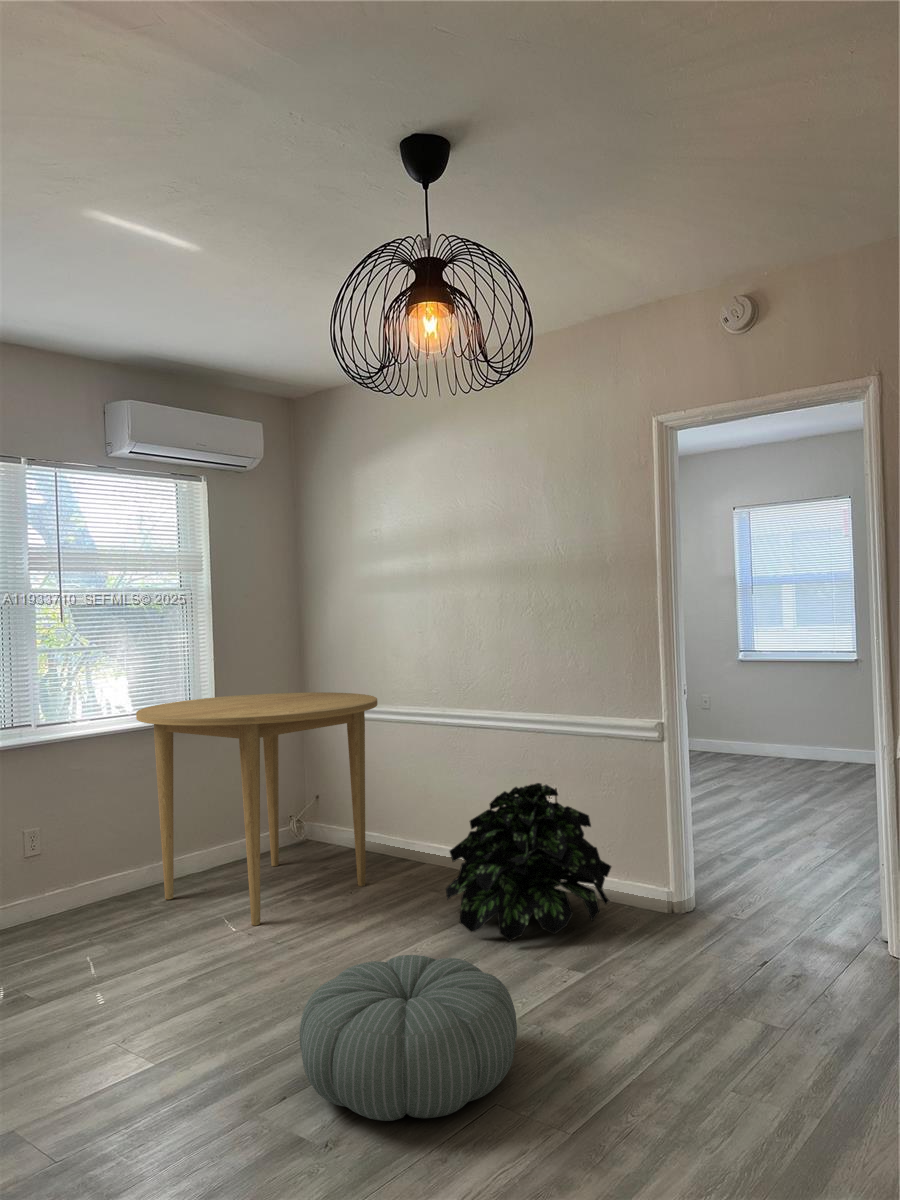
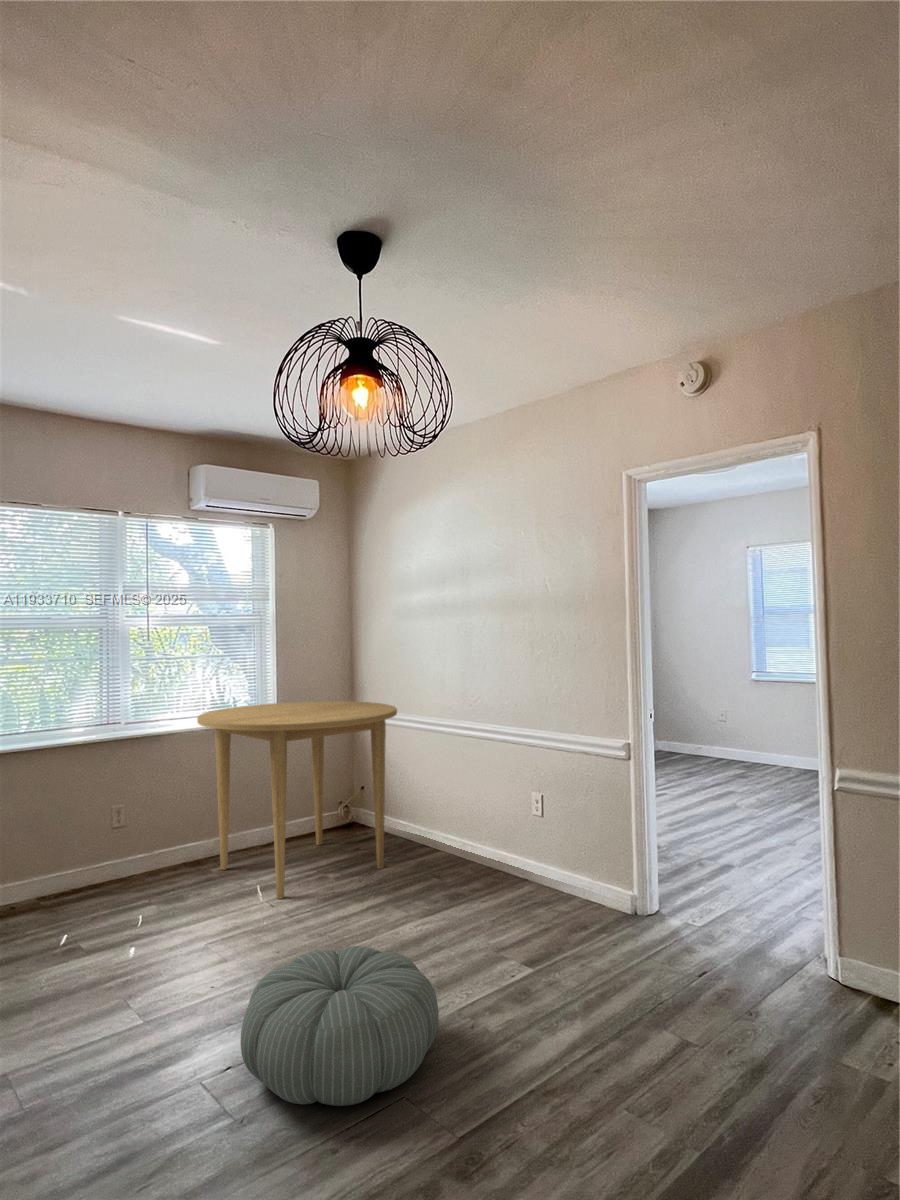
potted plant: present [446,783,611,941] -> none [435,791,583,932]

